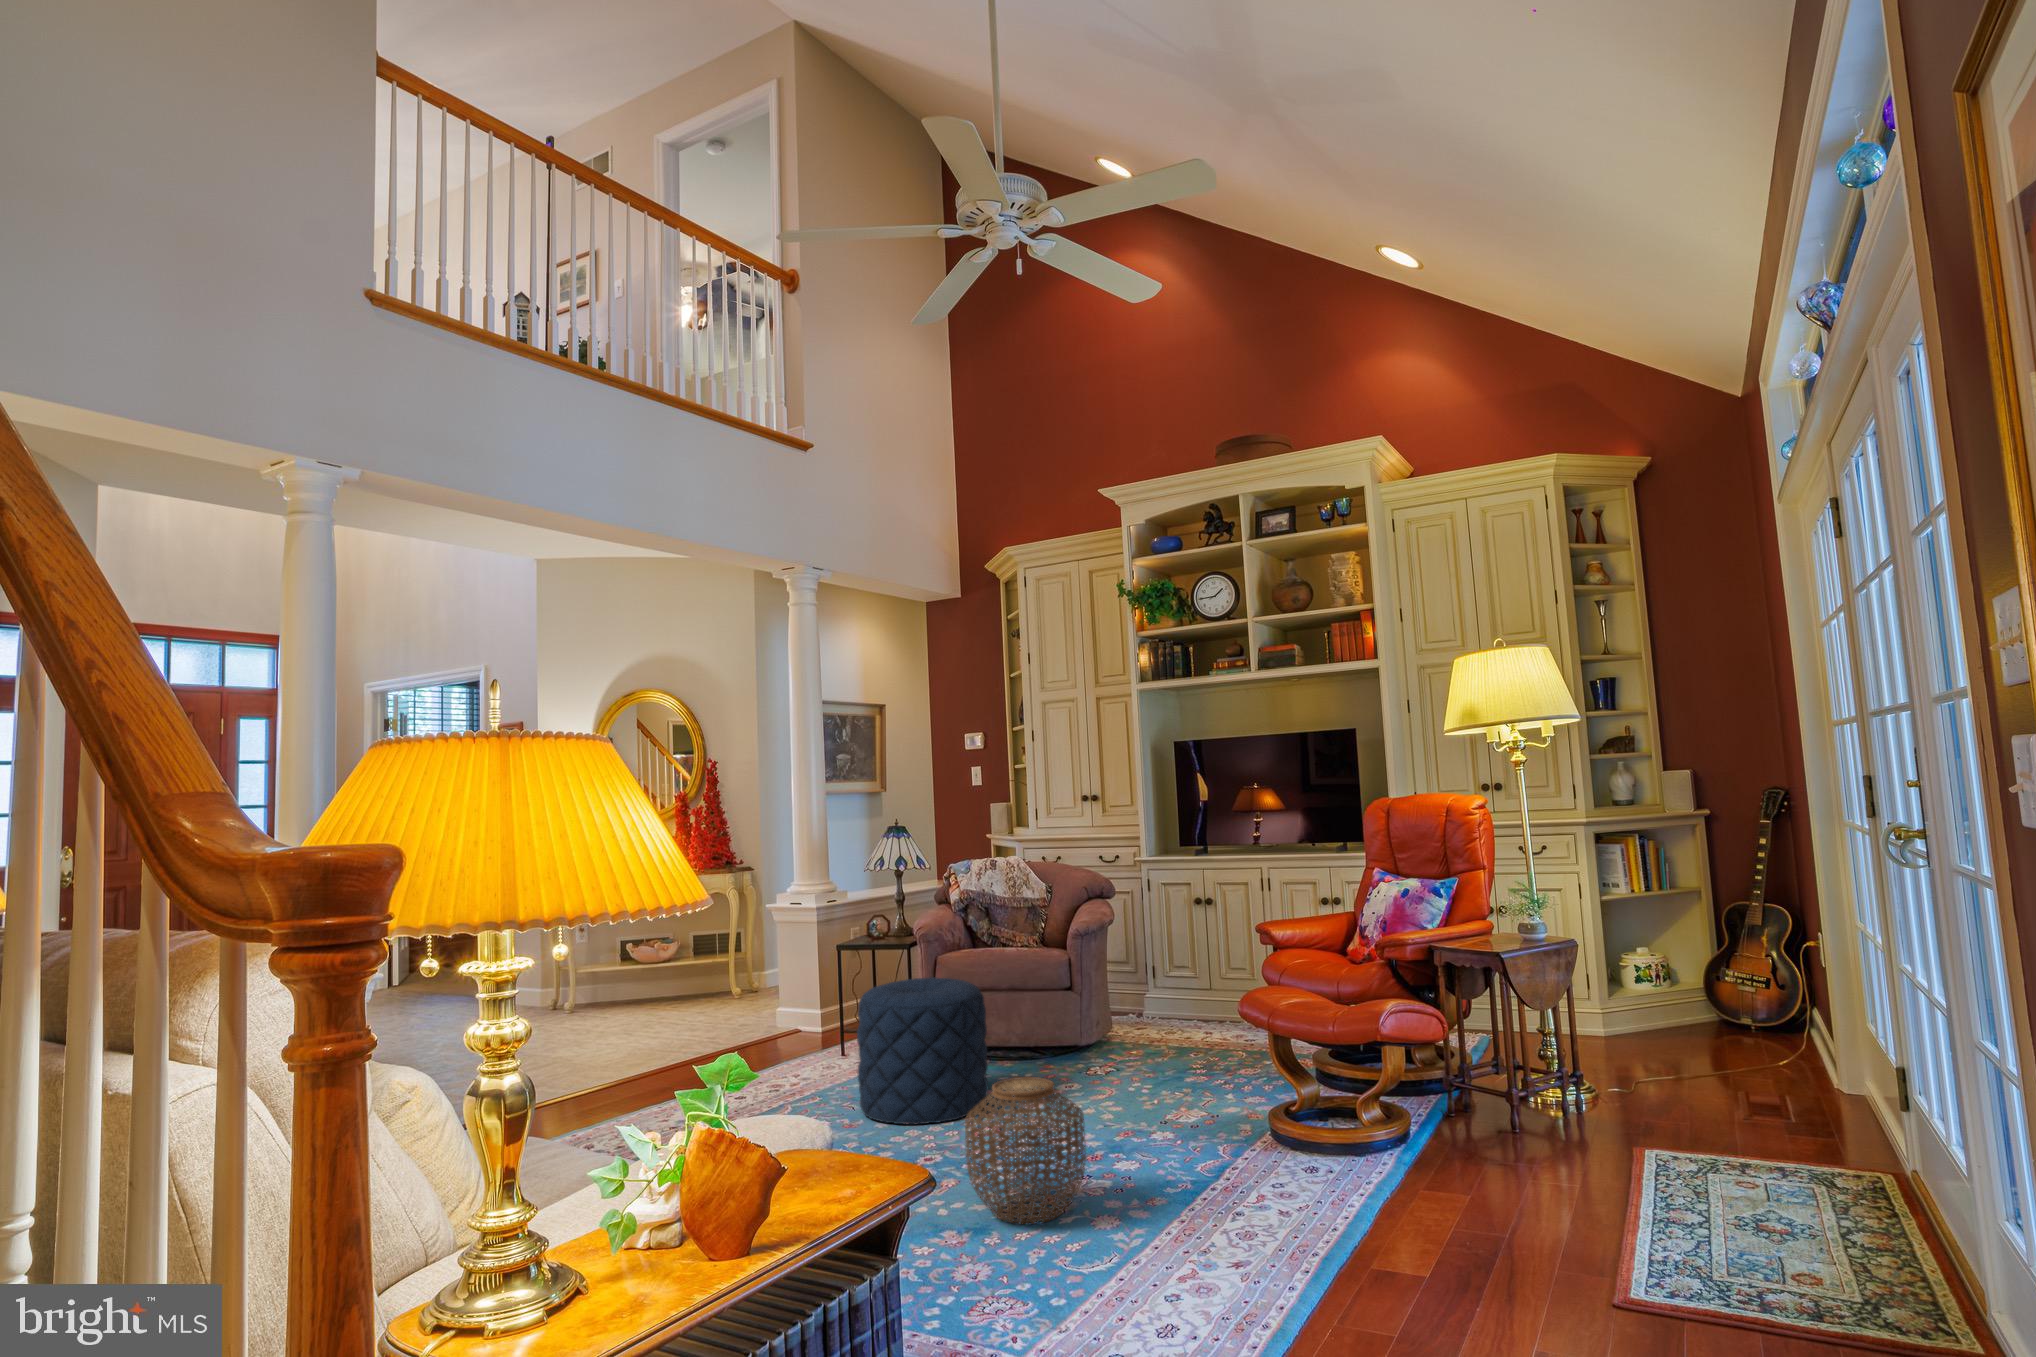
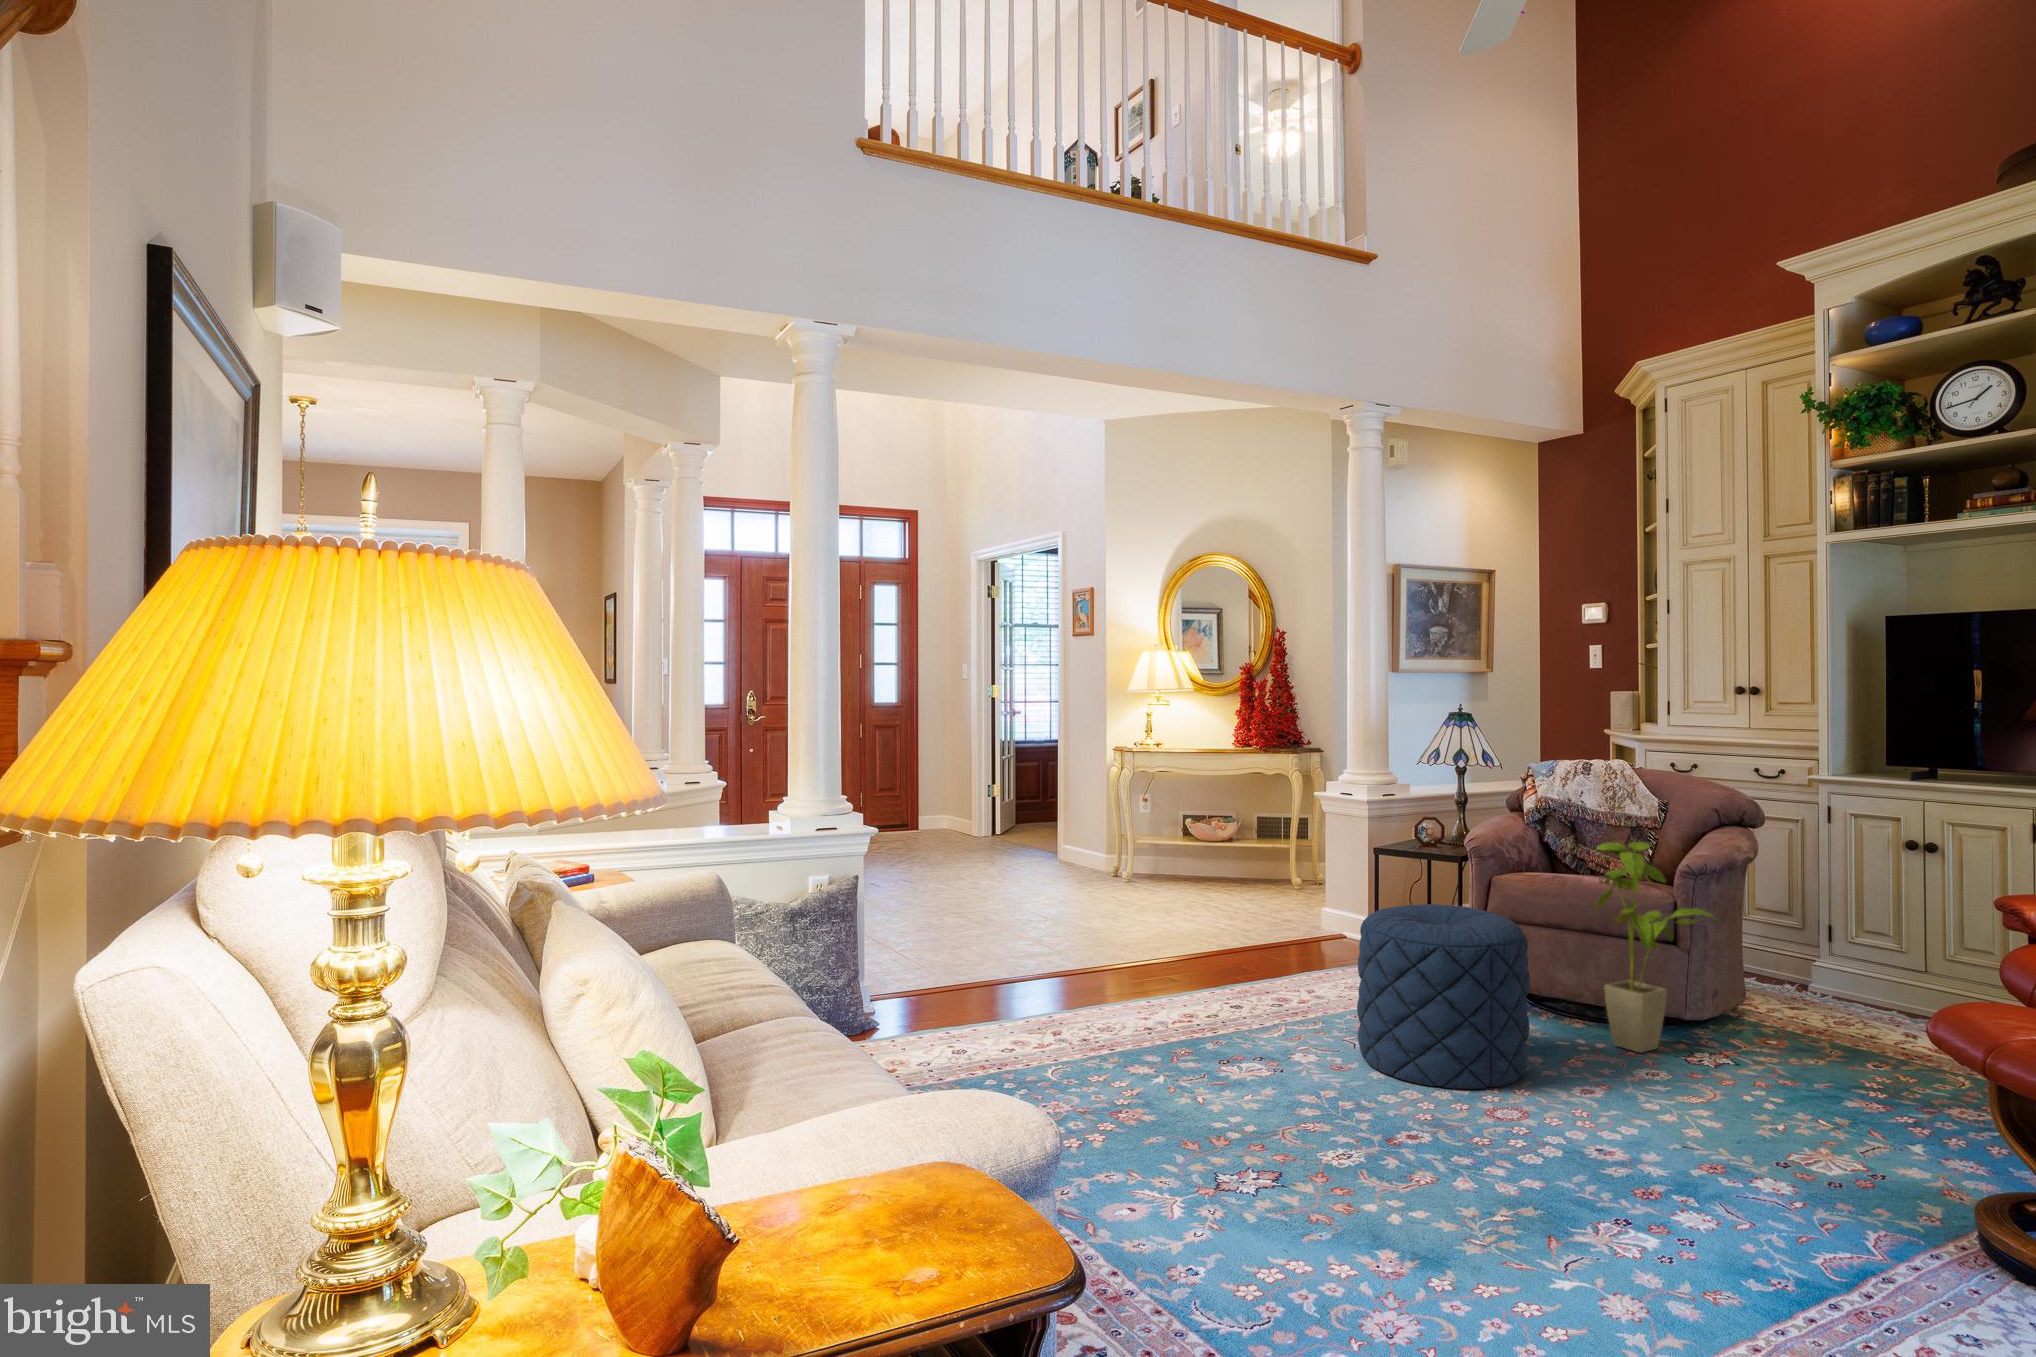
house plant: none [1018,912,1102,1074] -> present [1595,842,1717,1053]
woven basket: present [965,1077,1086,1224] -> none [1426,1070,1605,1277]

